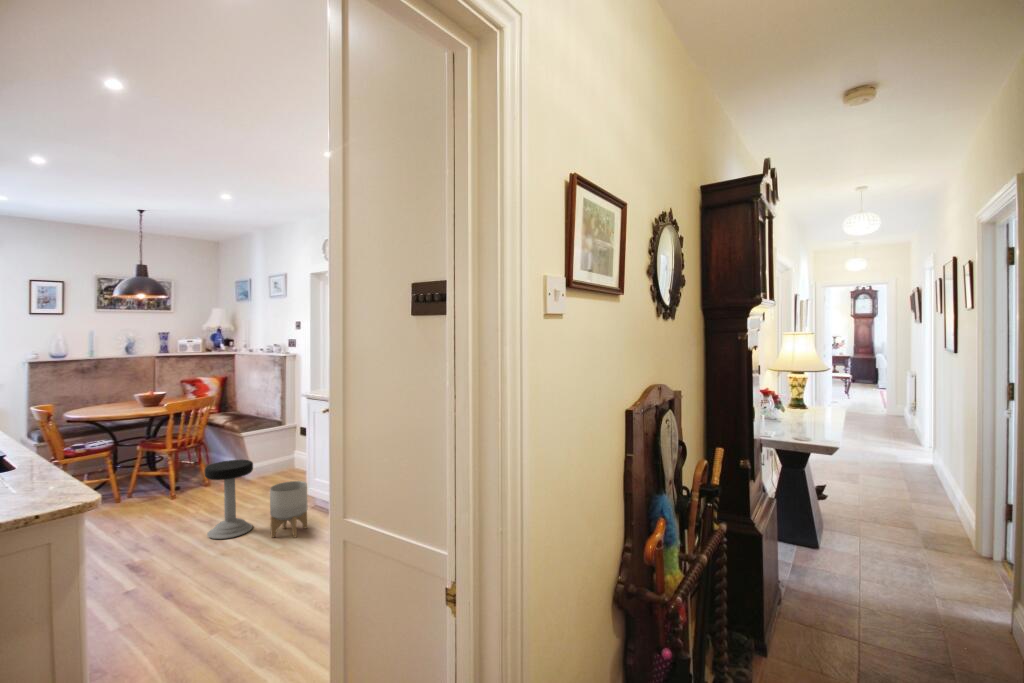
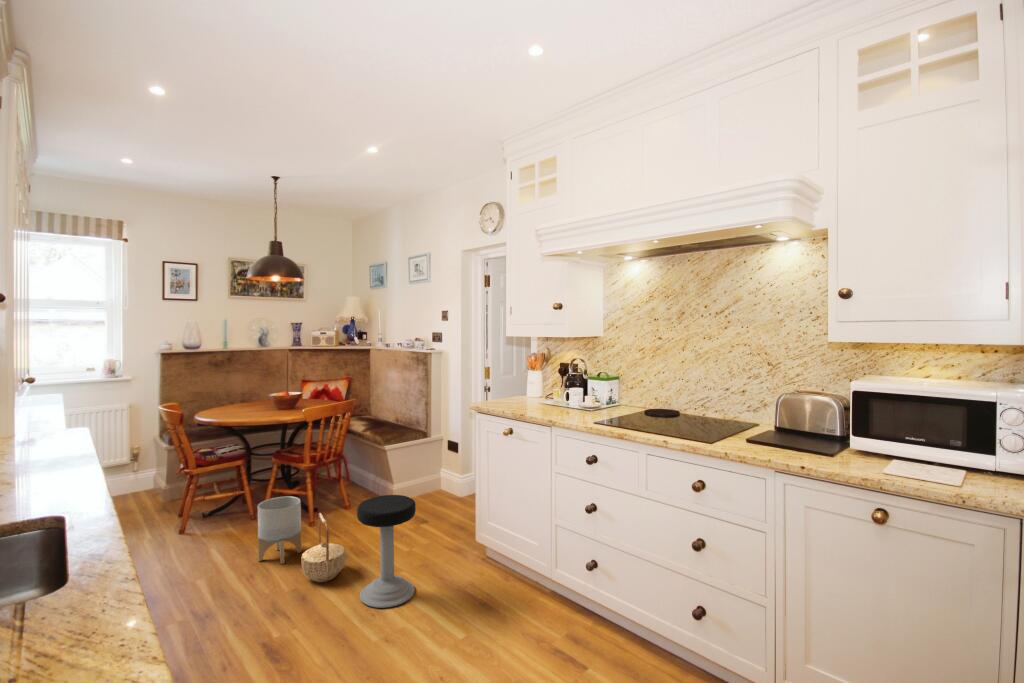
basket: none [159,479,198,530] -> present [301,513,345,582]
planter: present [270,481,308,538] -> present [258,496,301,564]

